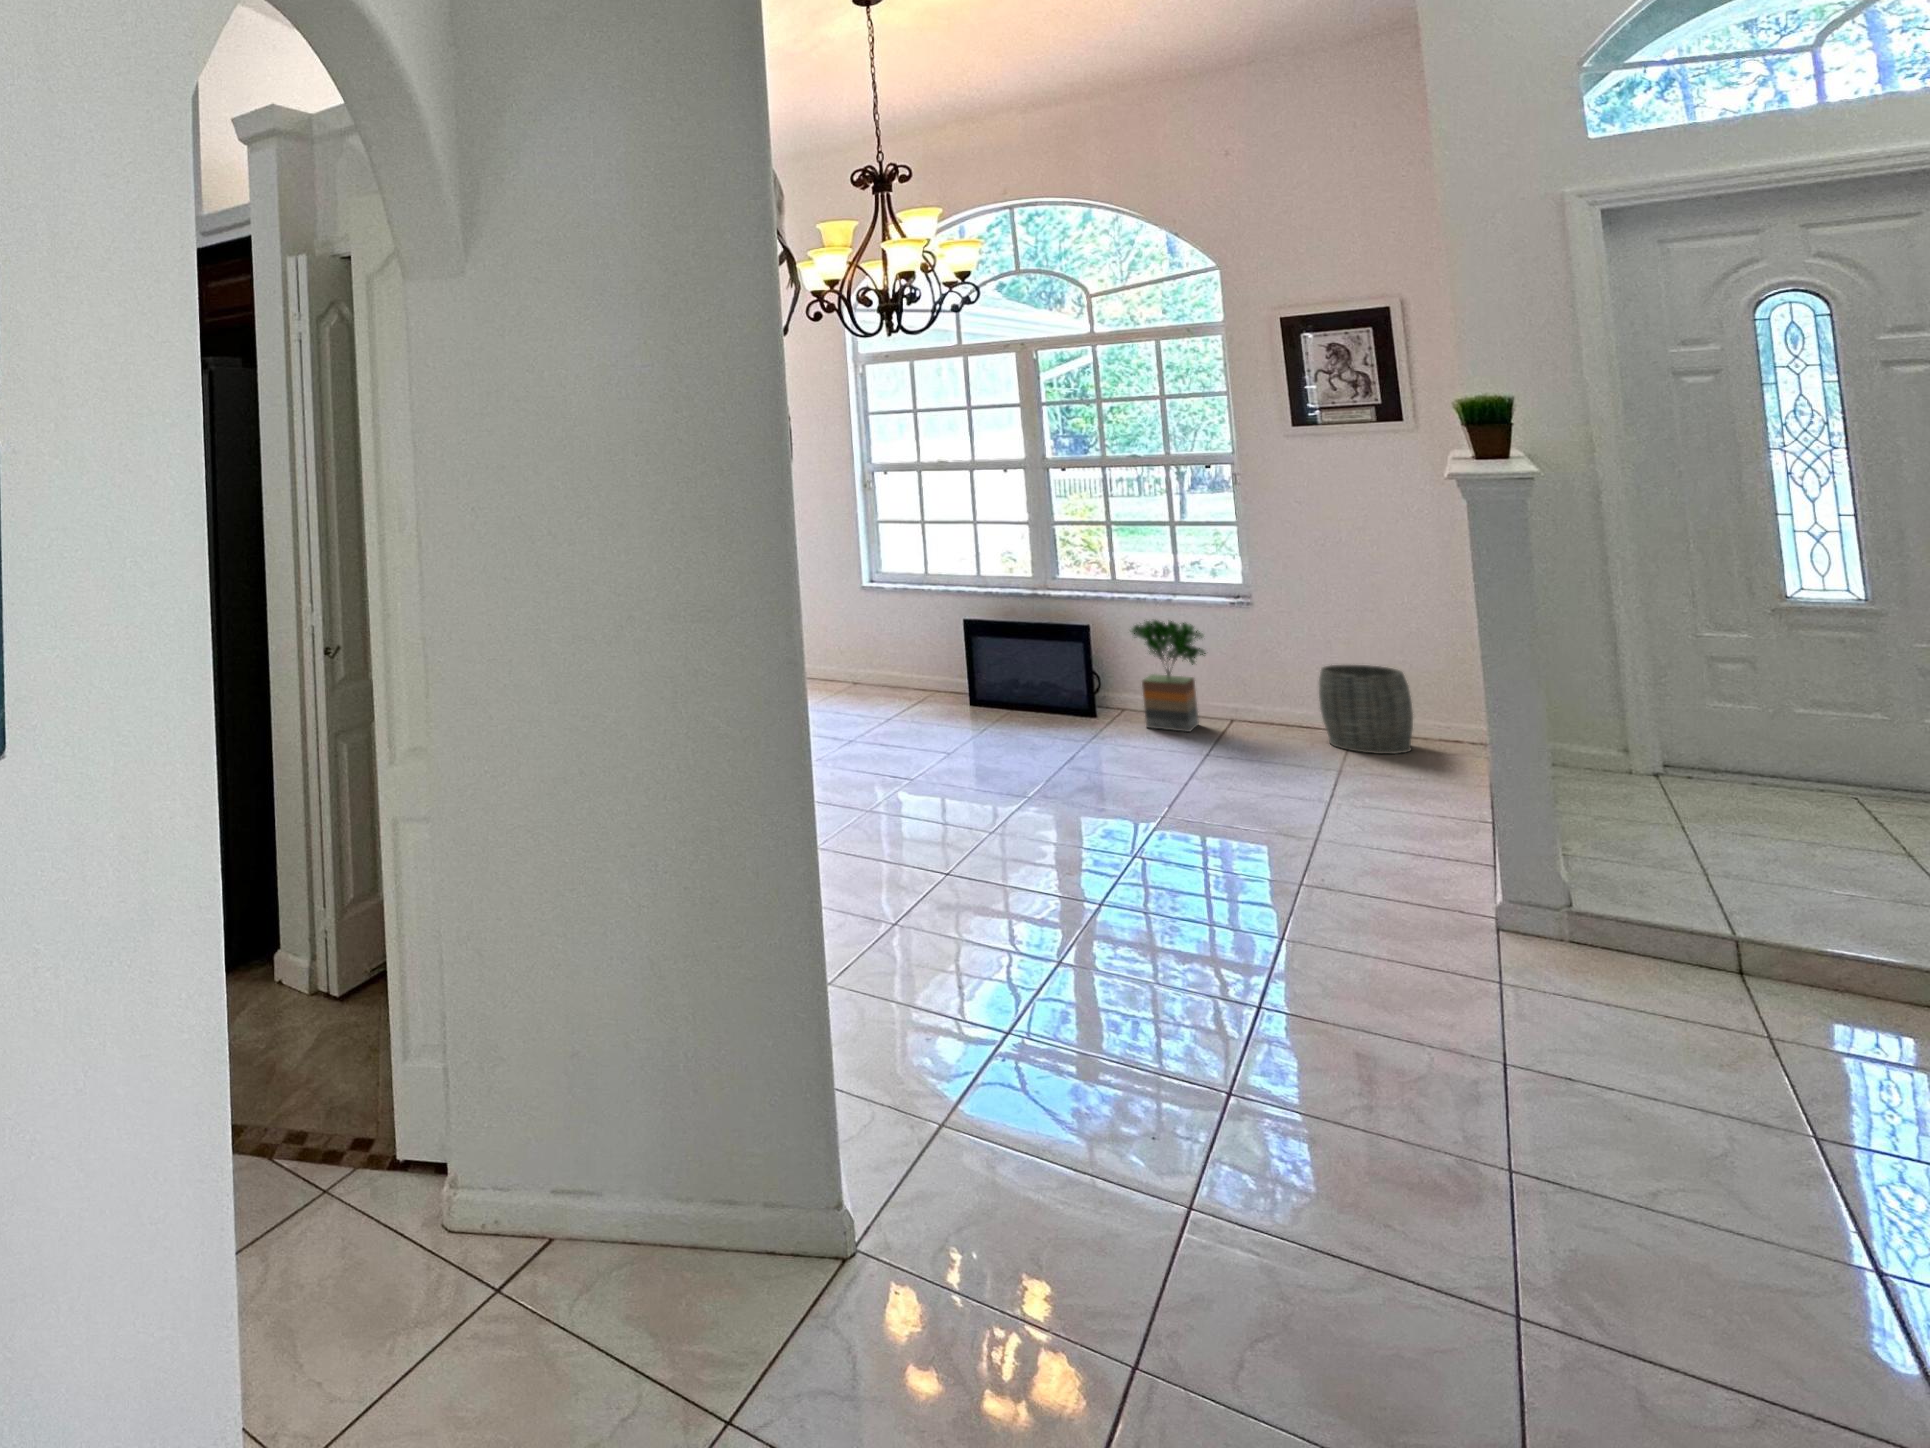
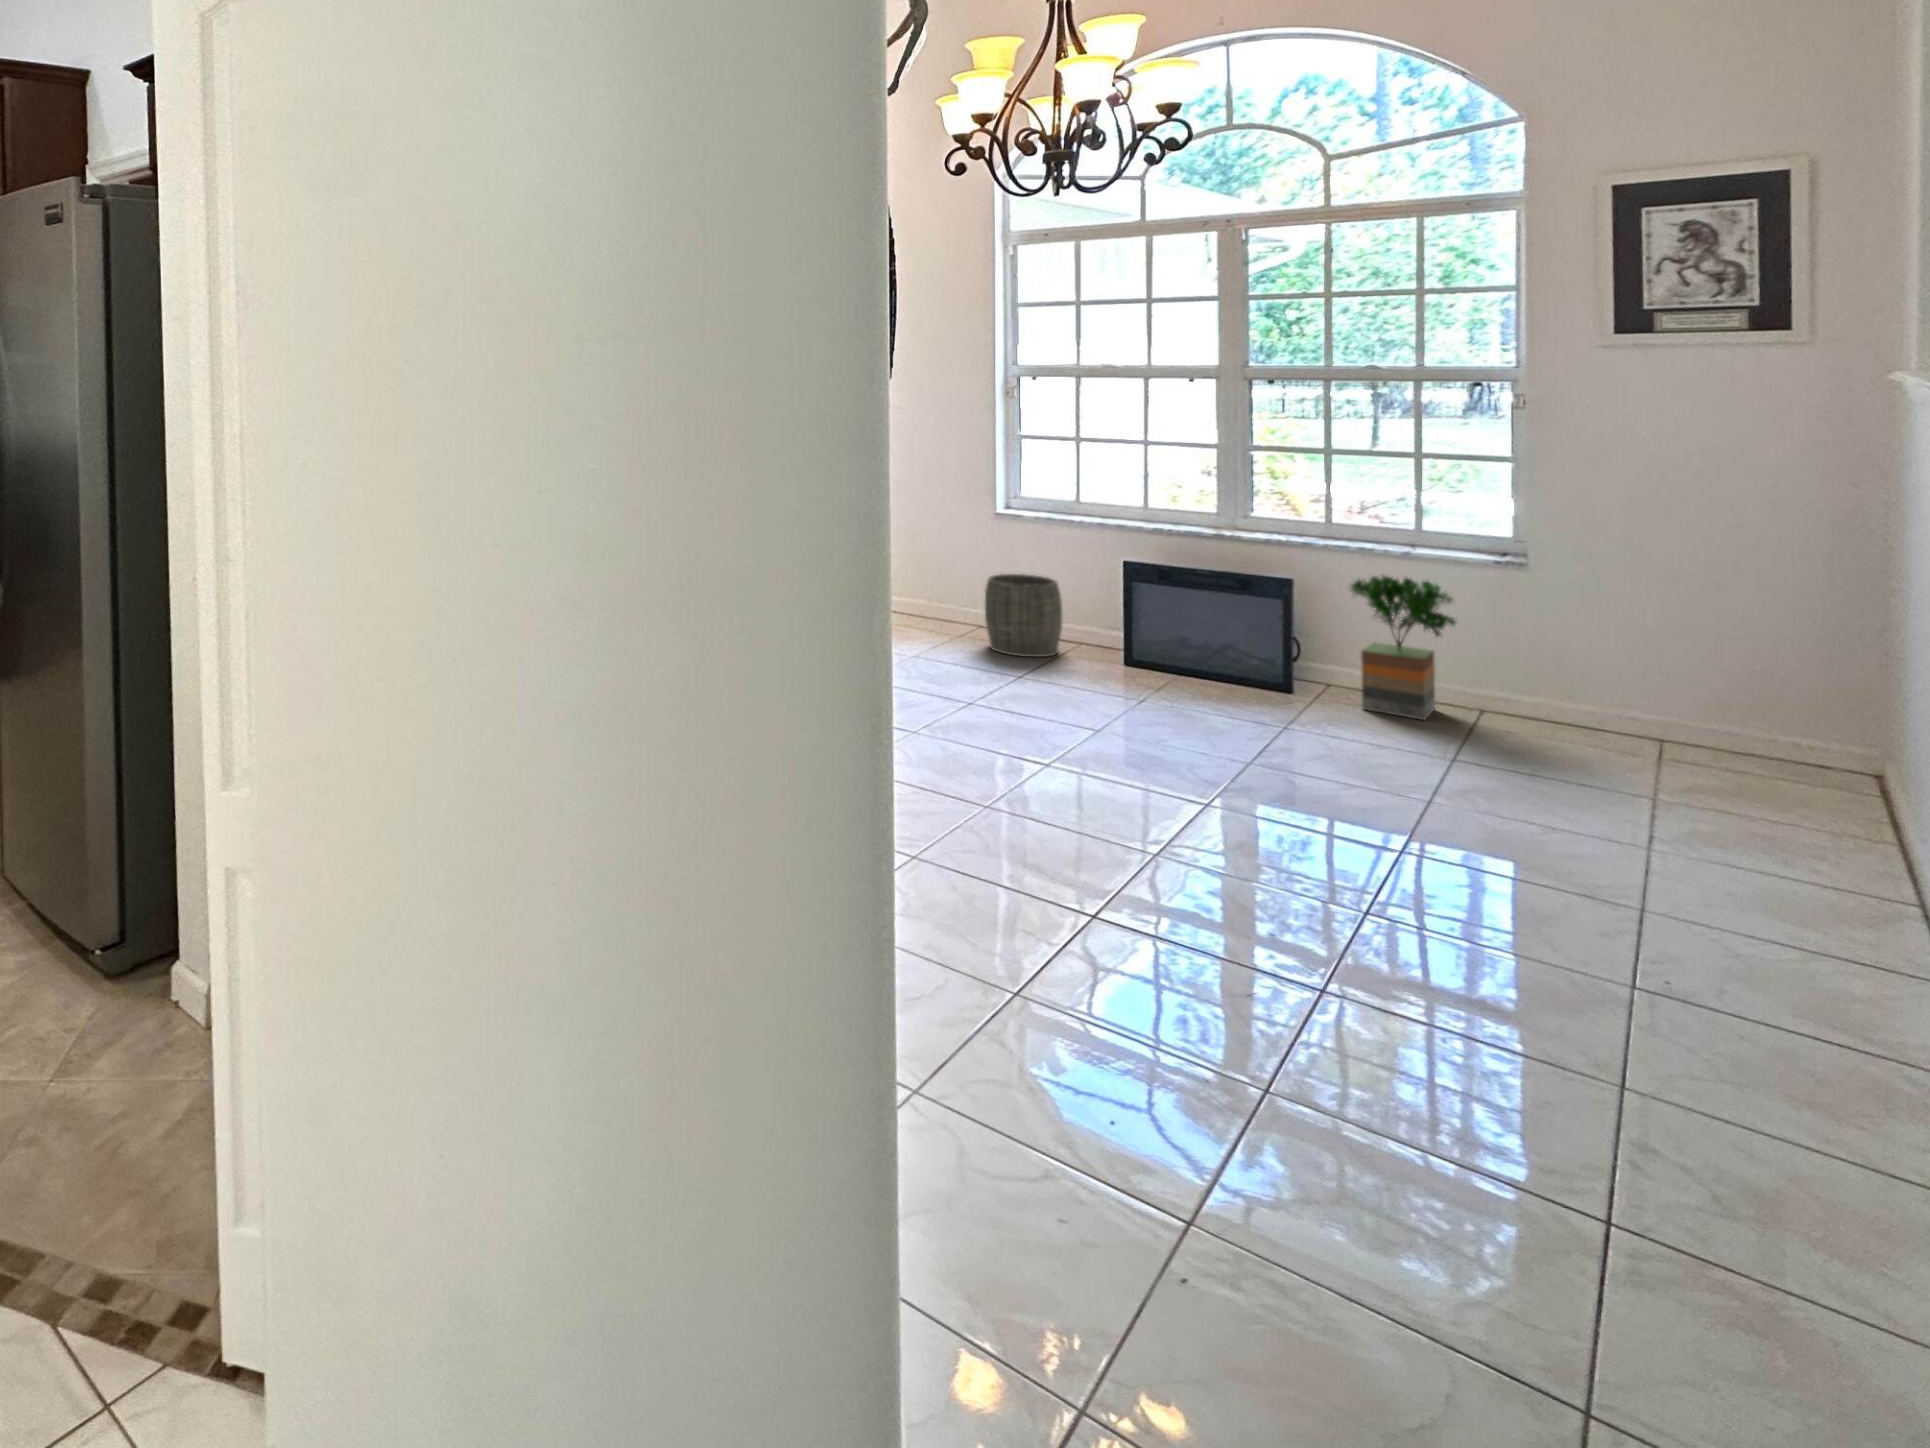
woven basket: present [1319,665,1413,754] -> present [985,574,1062,657]

